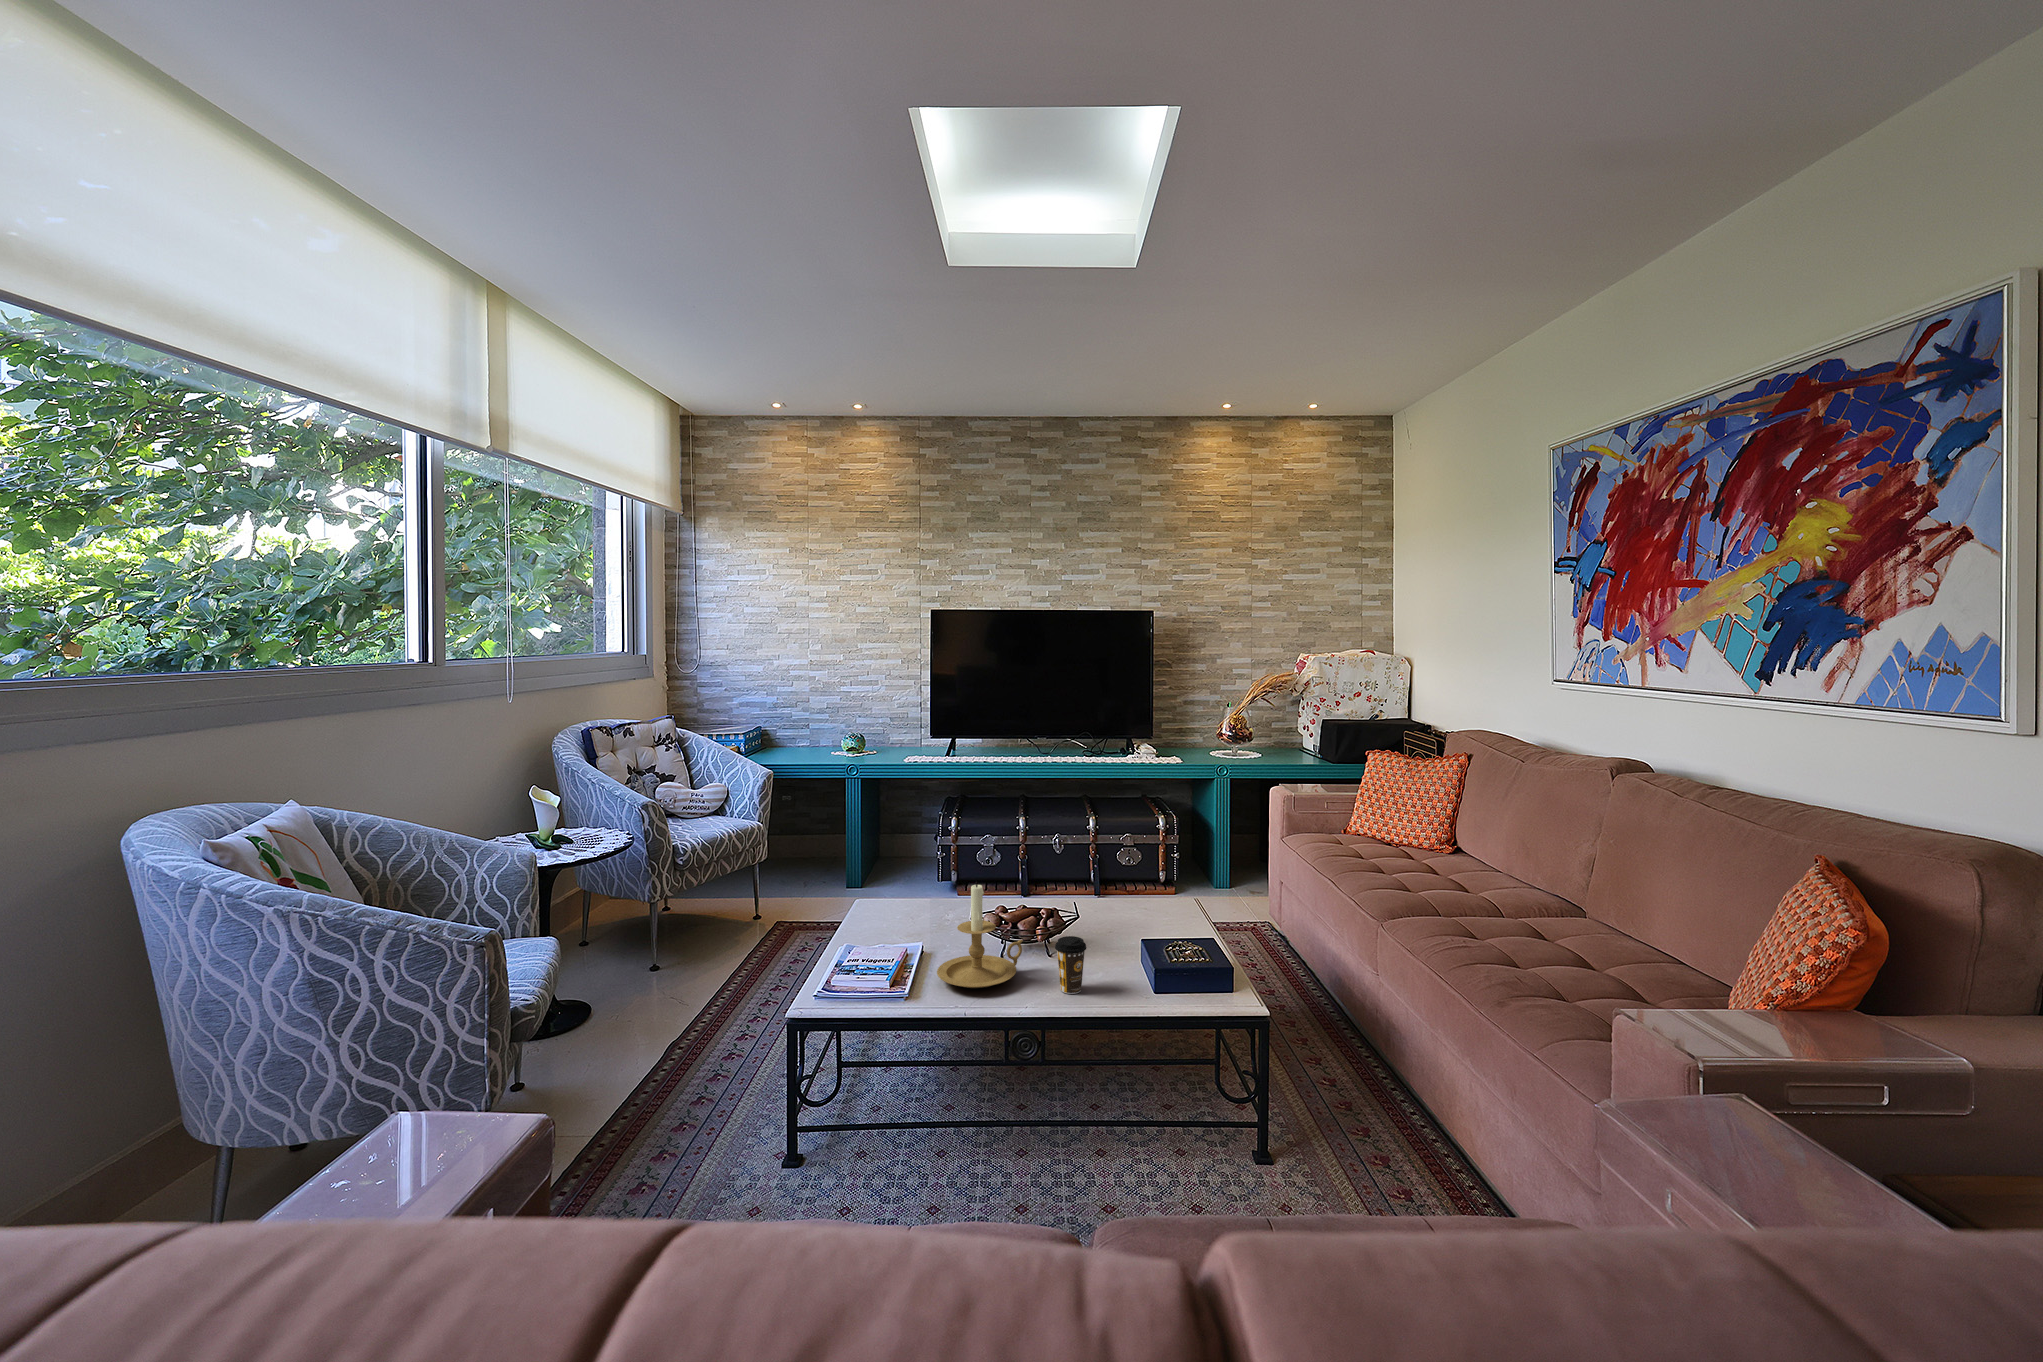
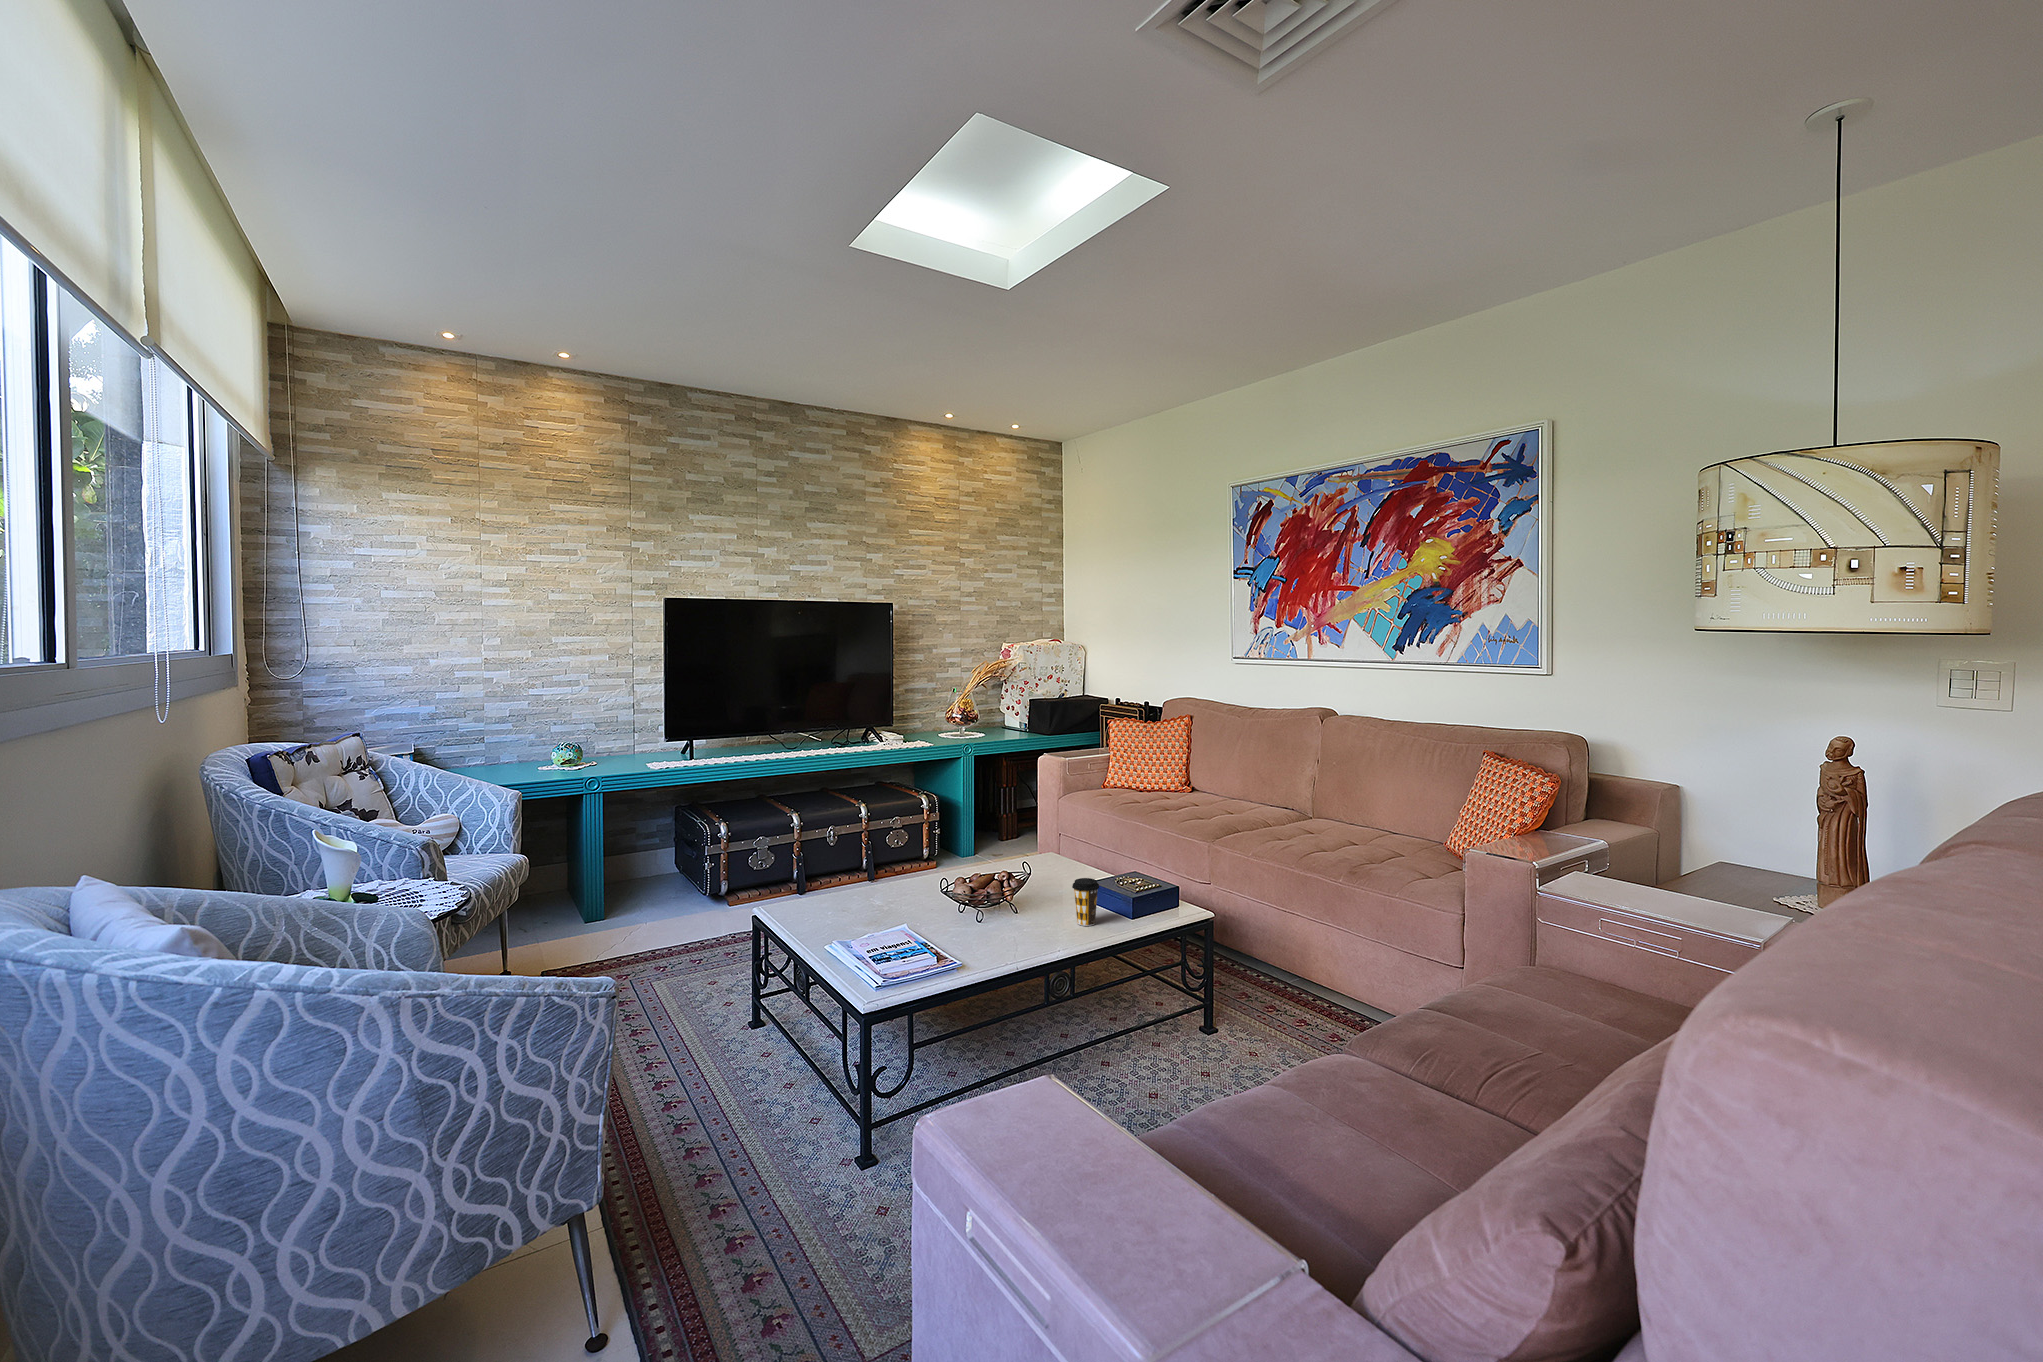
candle holder: present [937,882,1023,988] -> none [971,844,1043,940]

